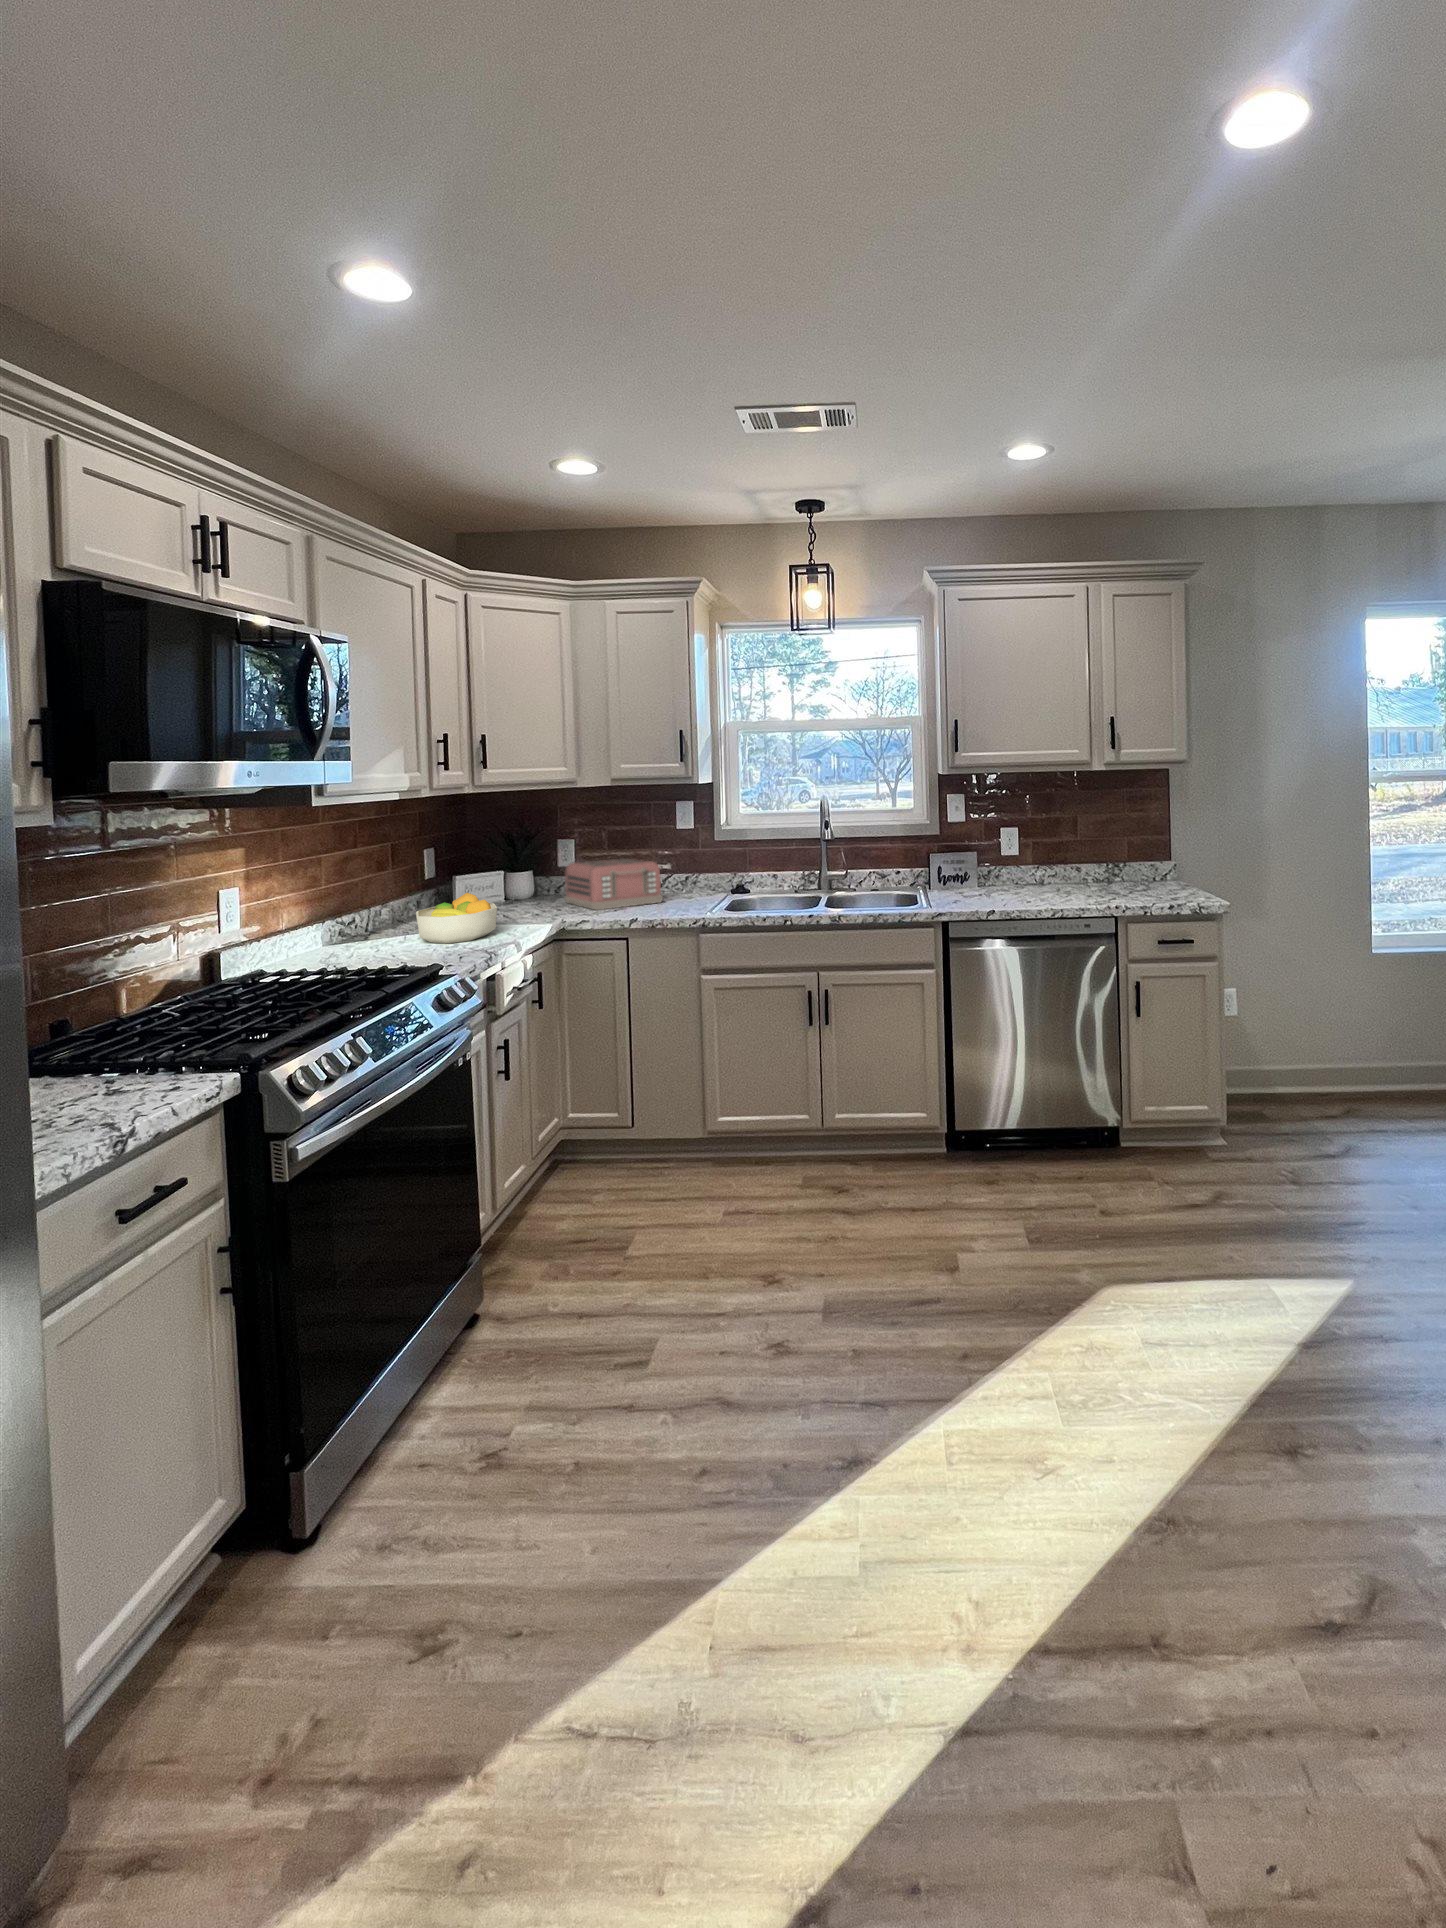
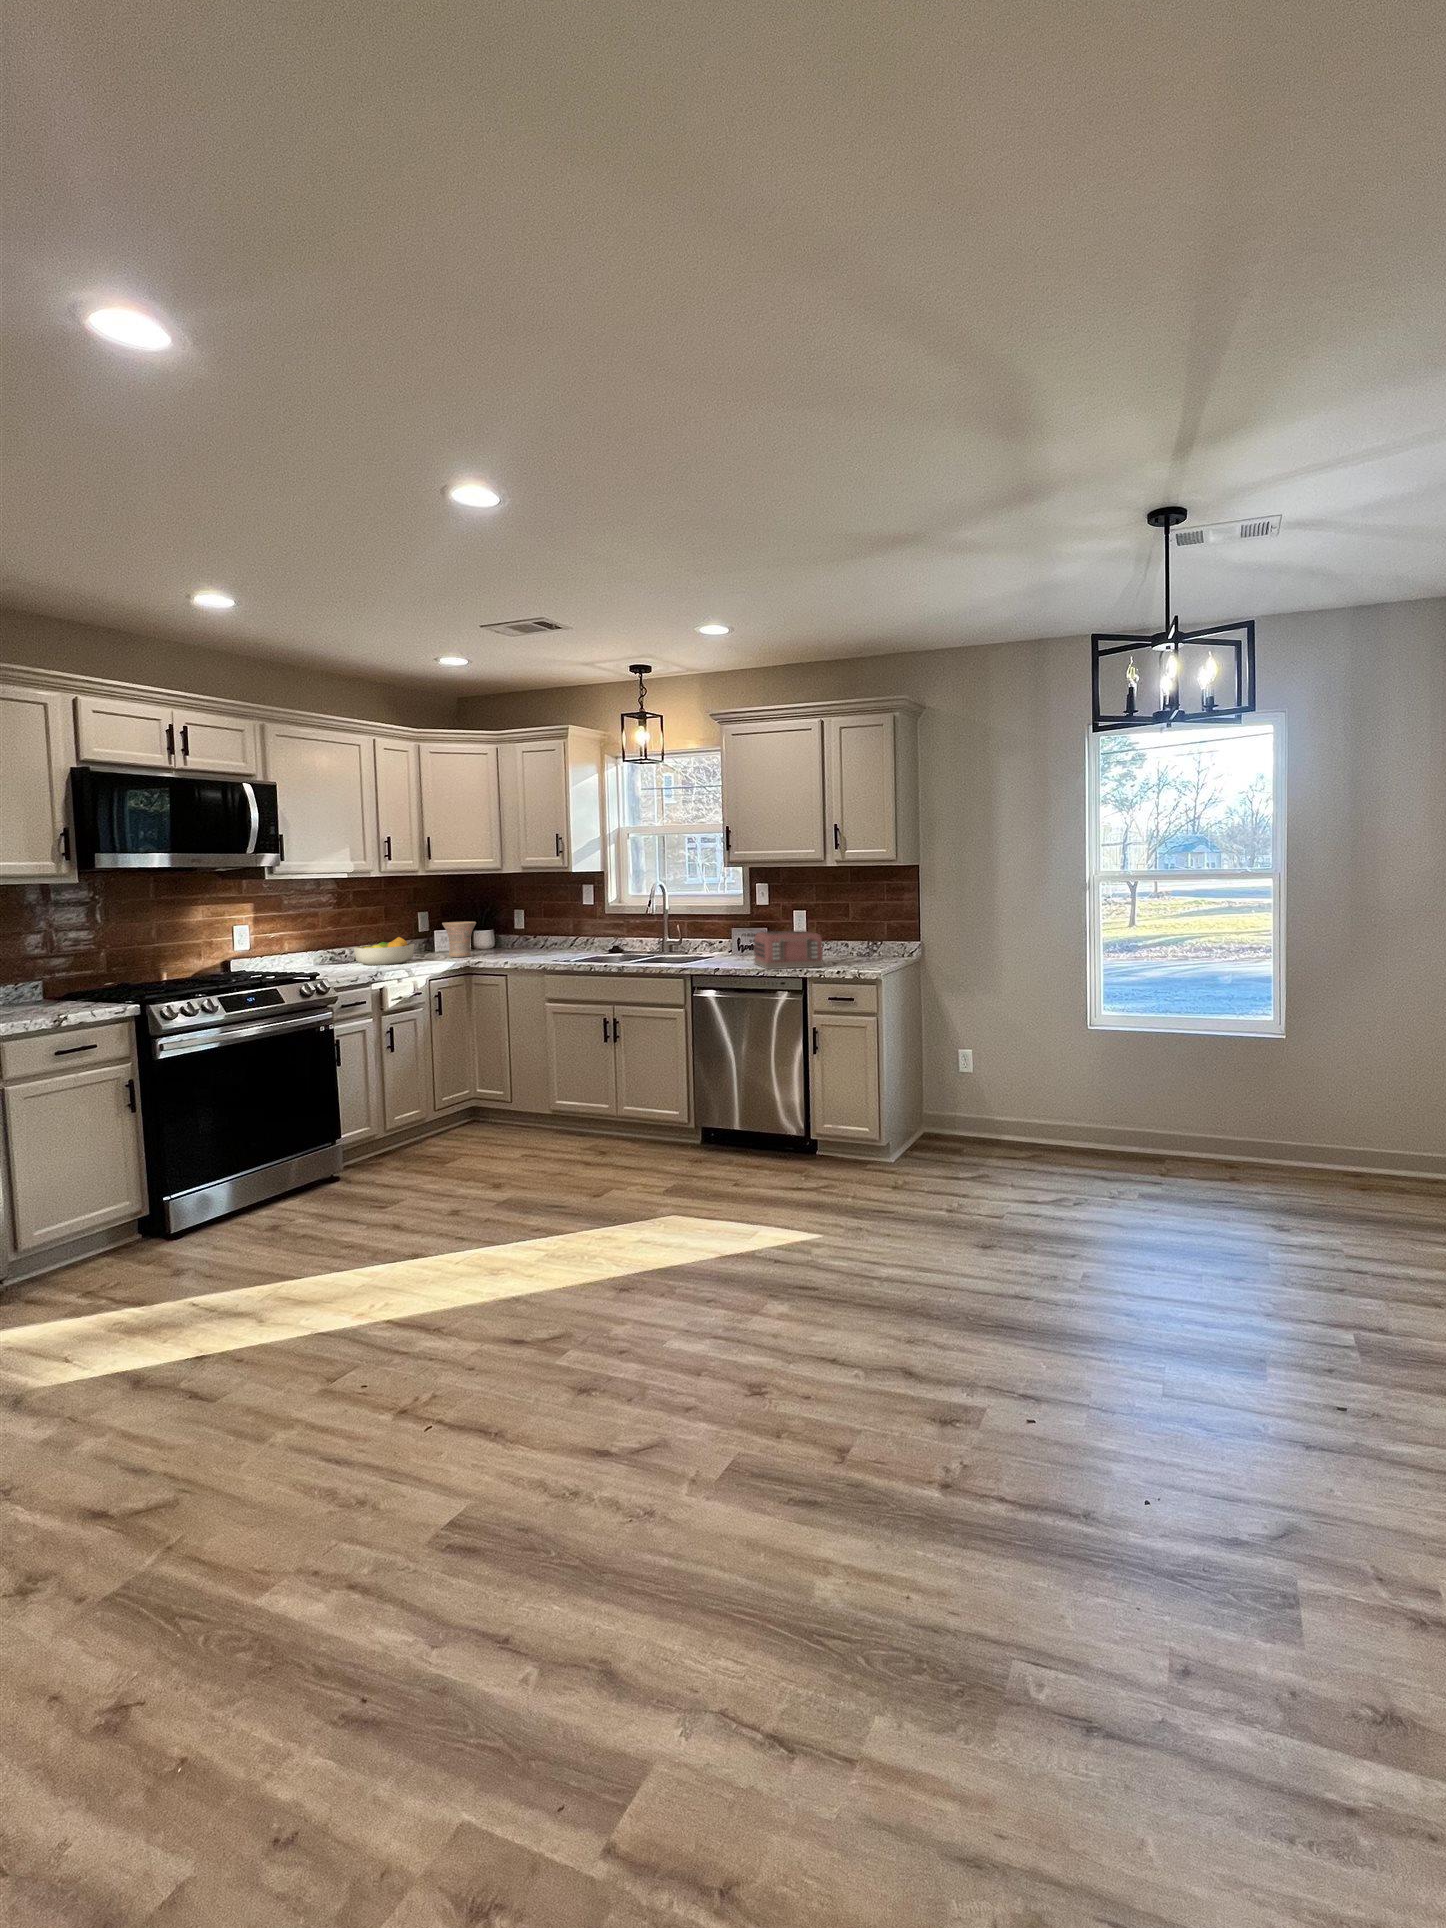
toaster: present [565,858,663,910] -> present [754,930,824,969]
vase: none [498,861,549,917] -> present [442,922,476,957]

